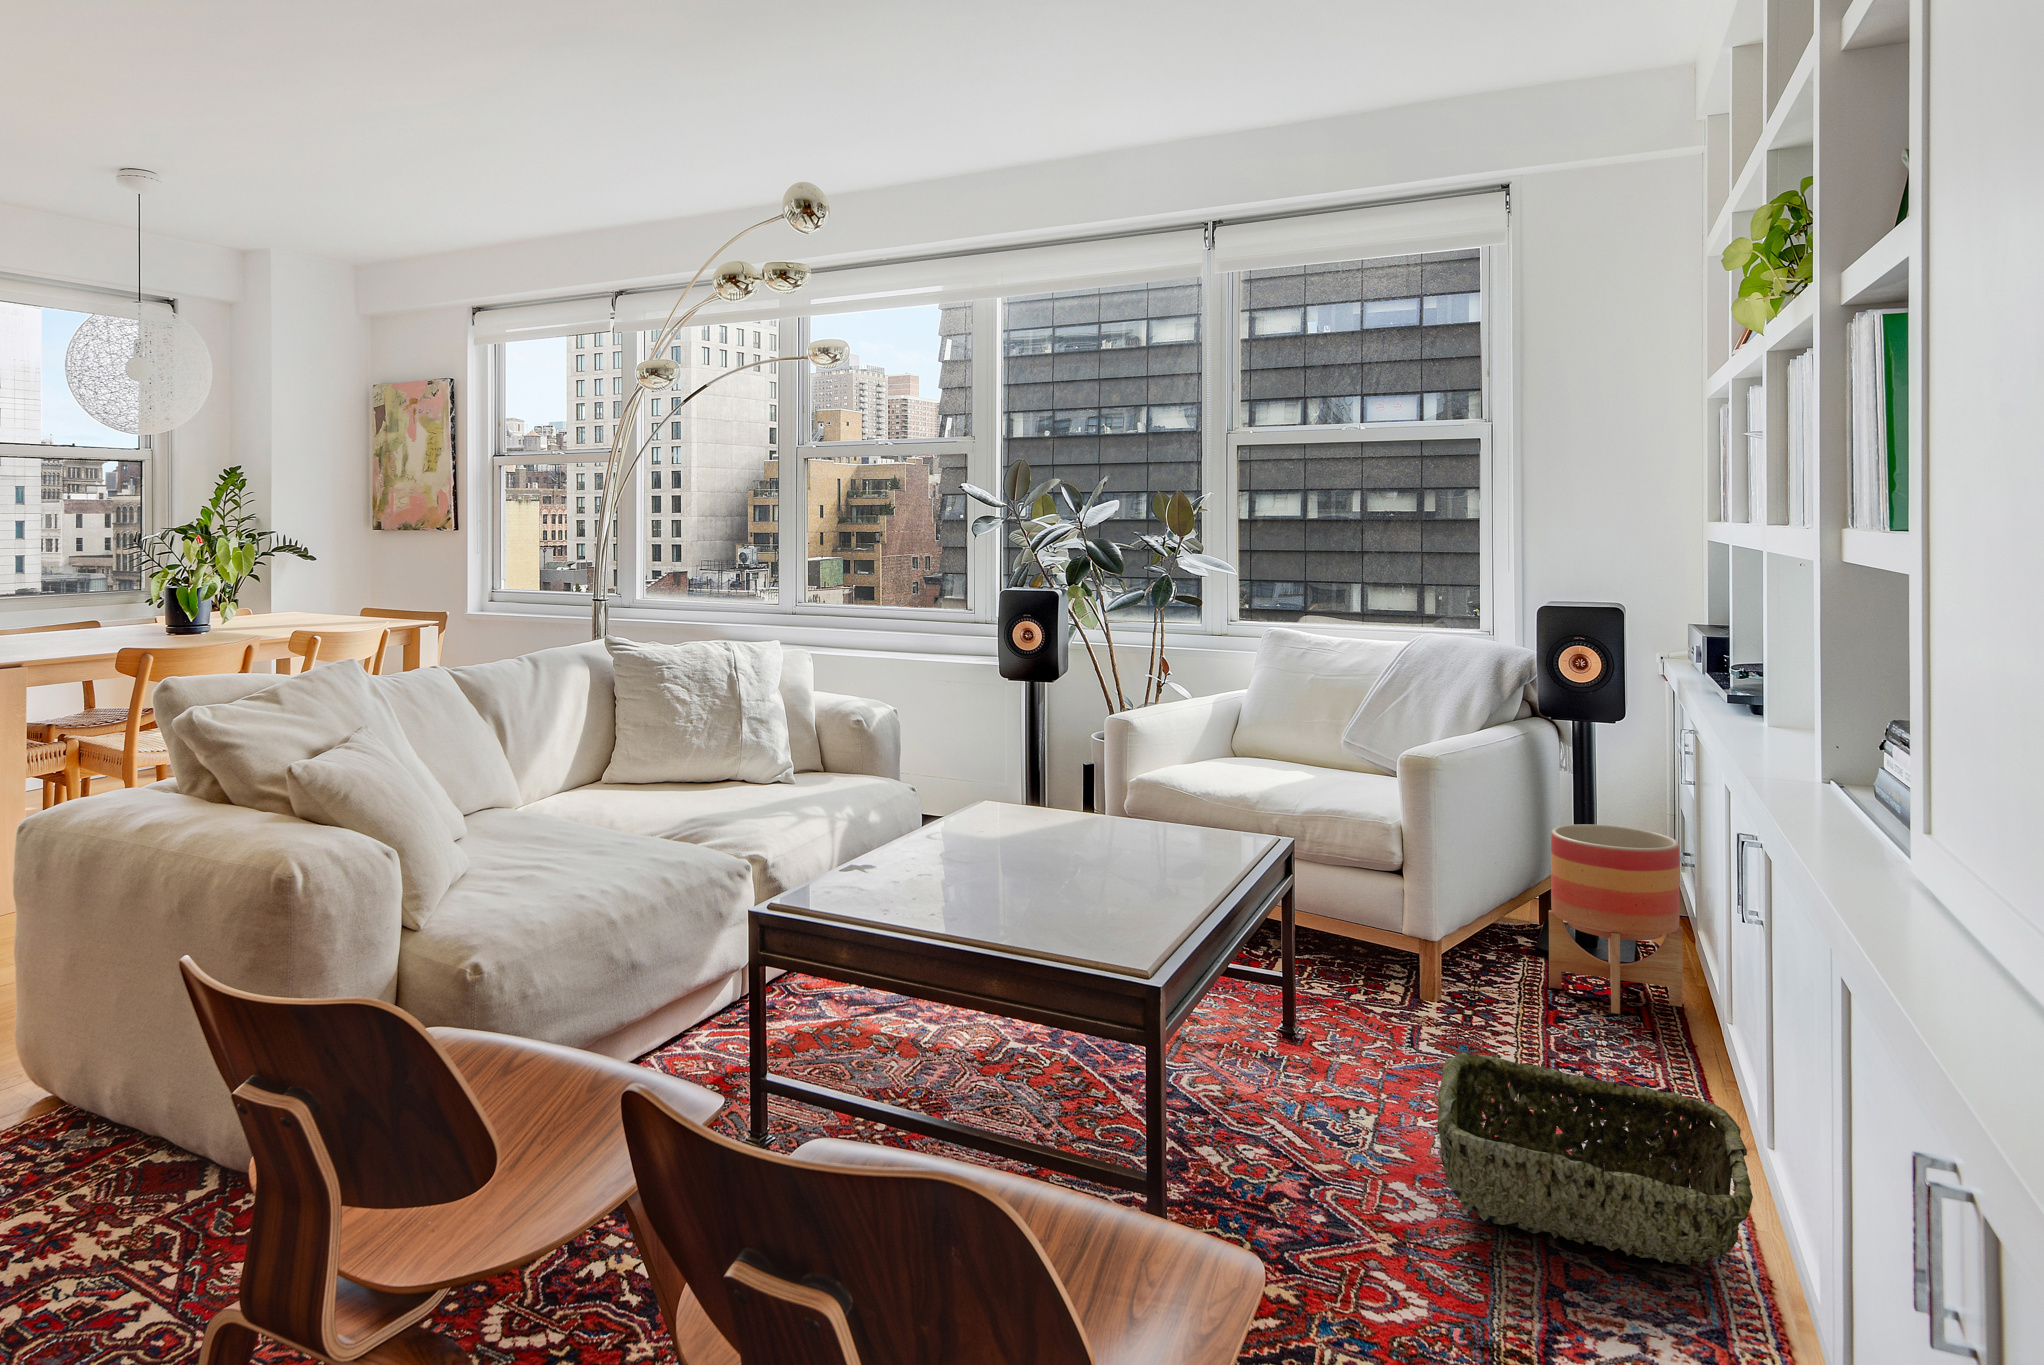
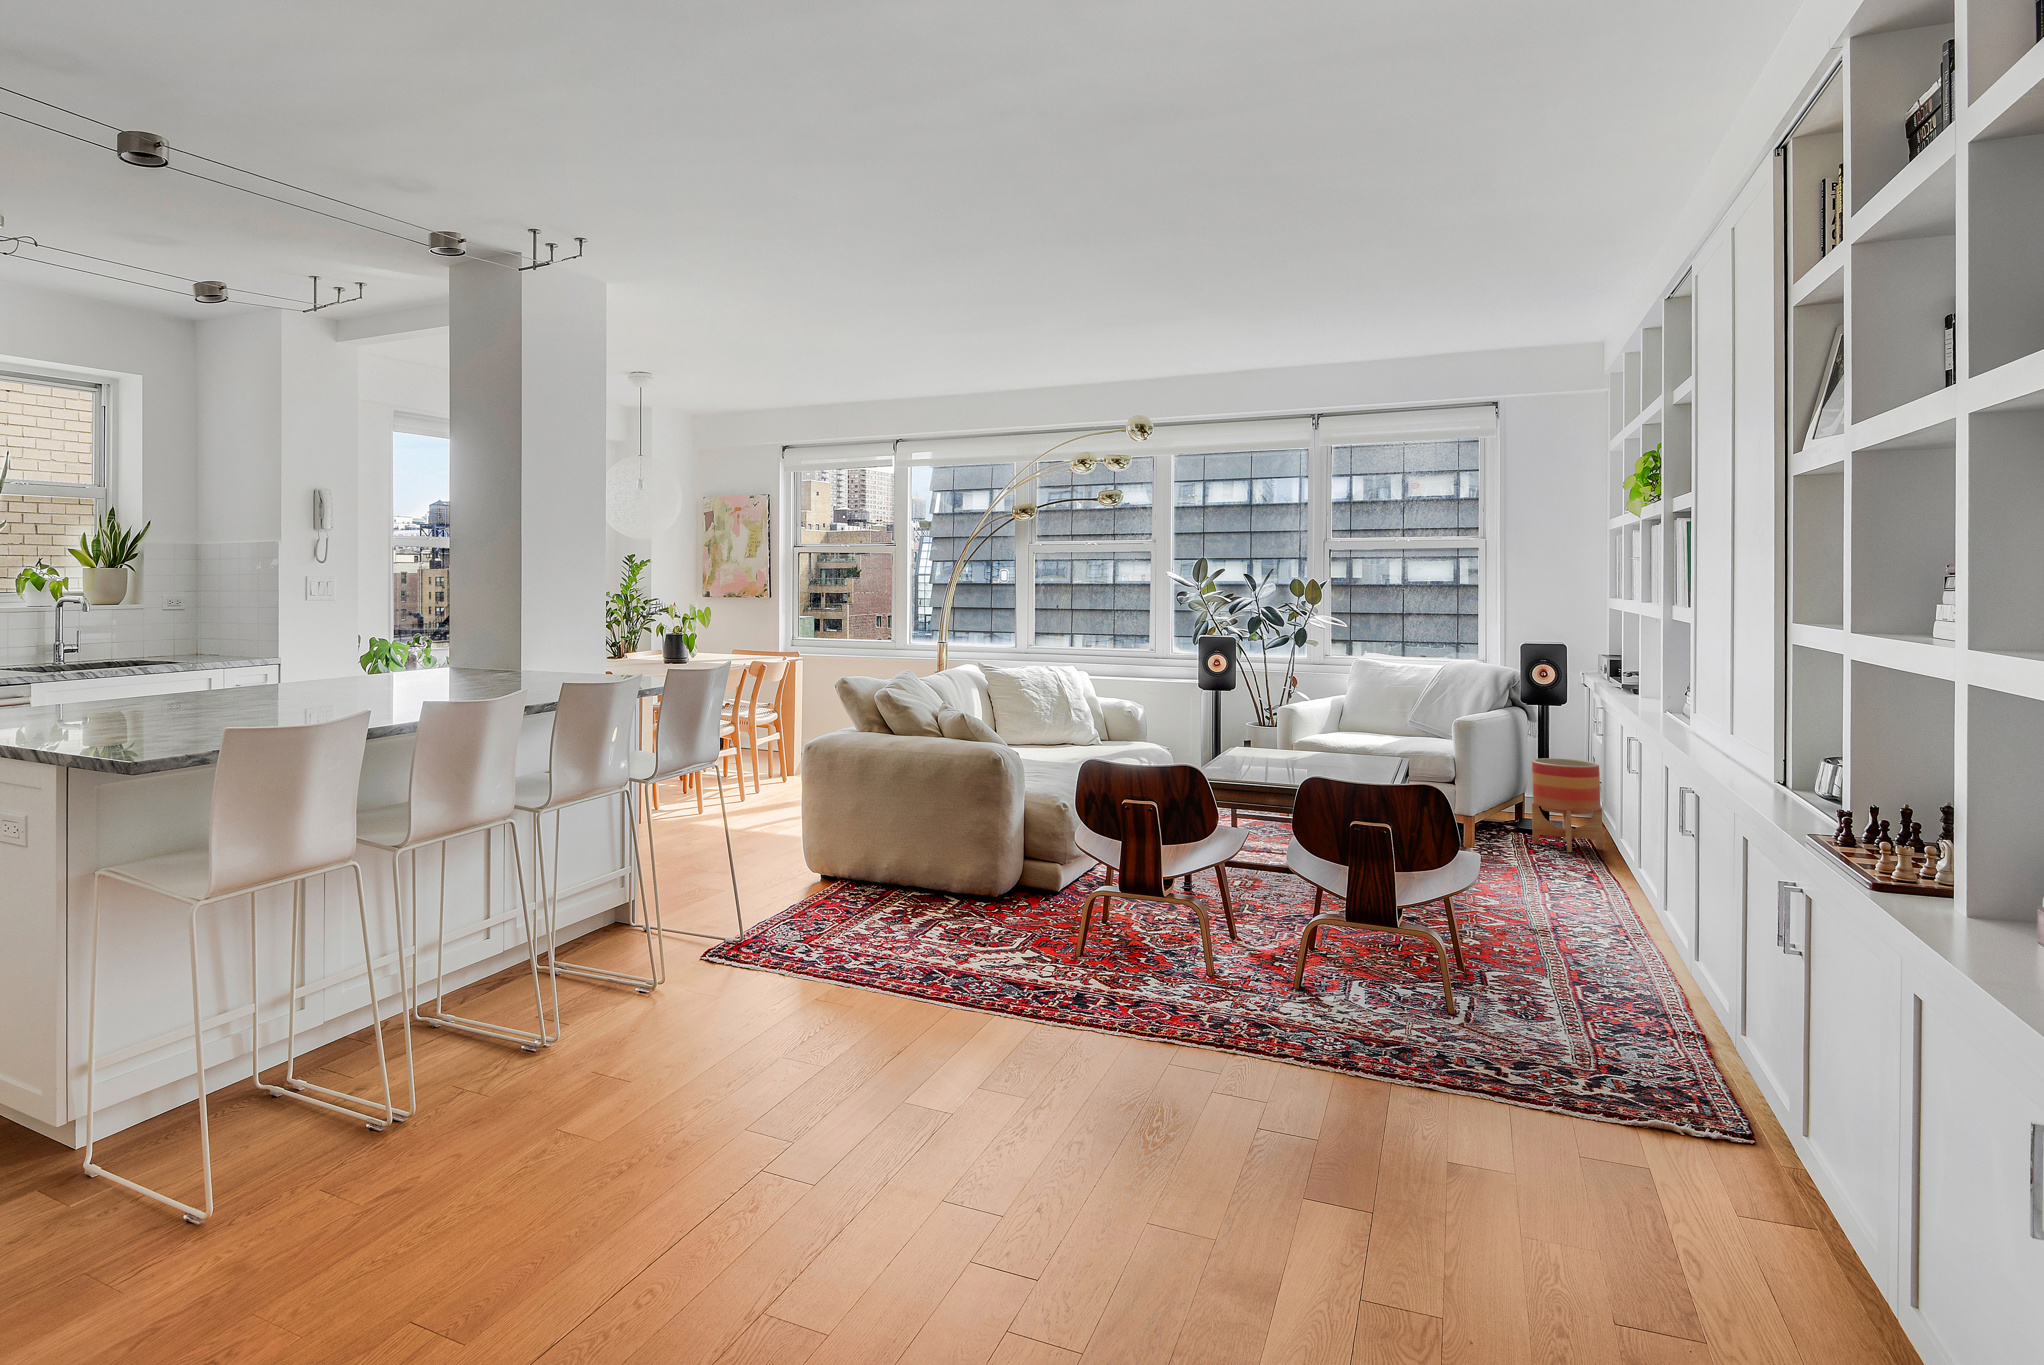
woven basket: present [1437,1052,1753,1265] -> none [1503,841,1642,915]

